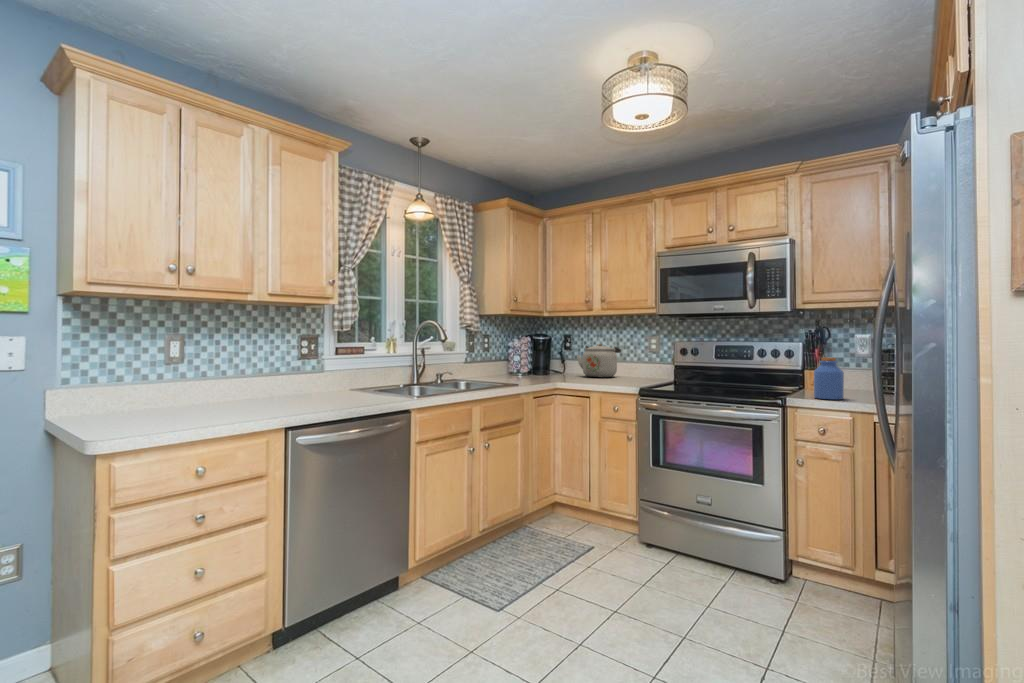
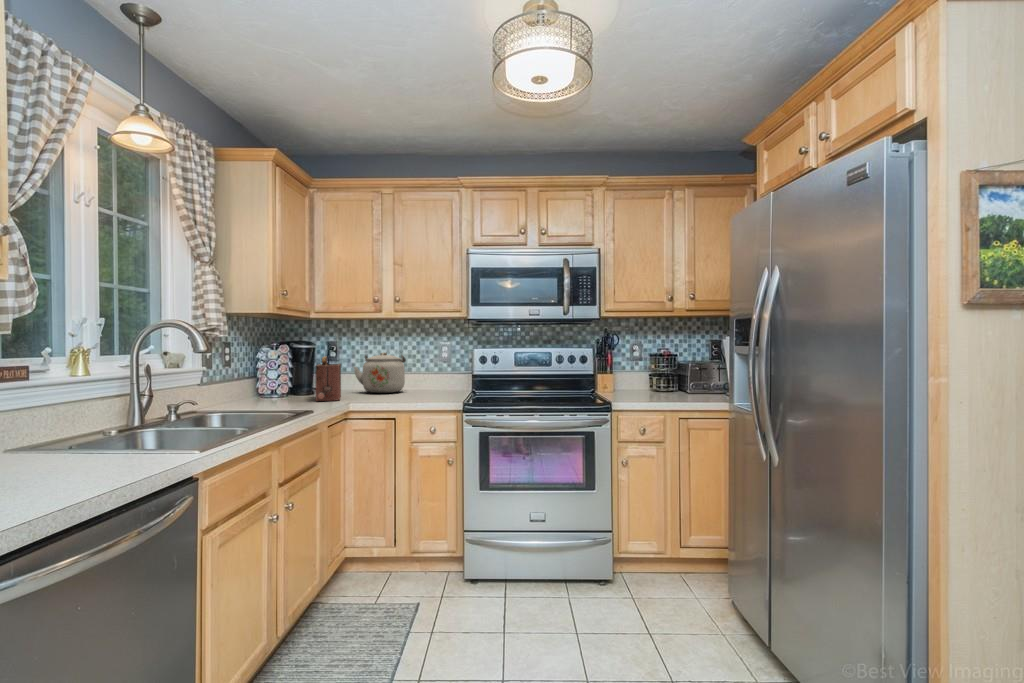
toaster: none [537,346,562,380] -> present [315,357,341,401]
jar: present [814,357,844,400] -> none [632,363,657,402]

